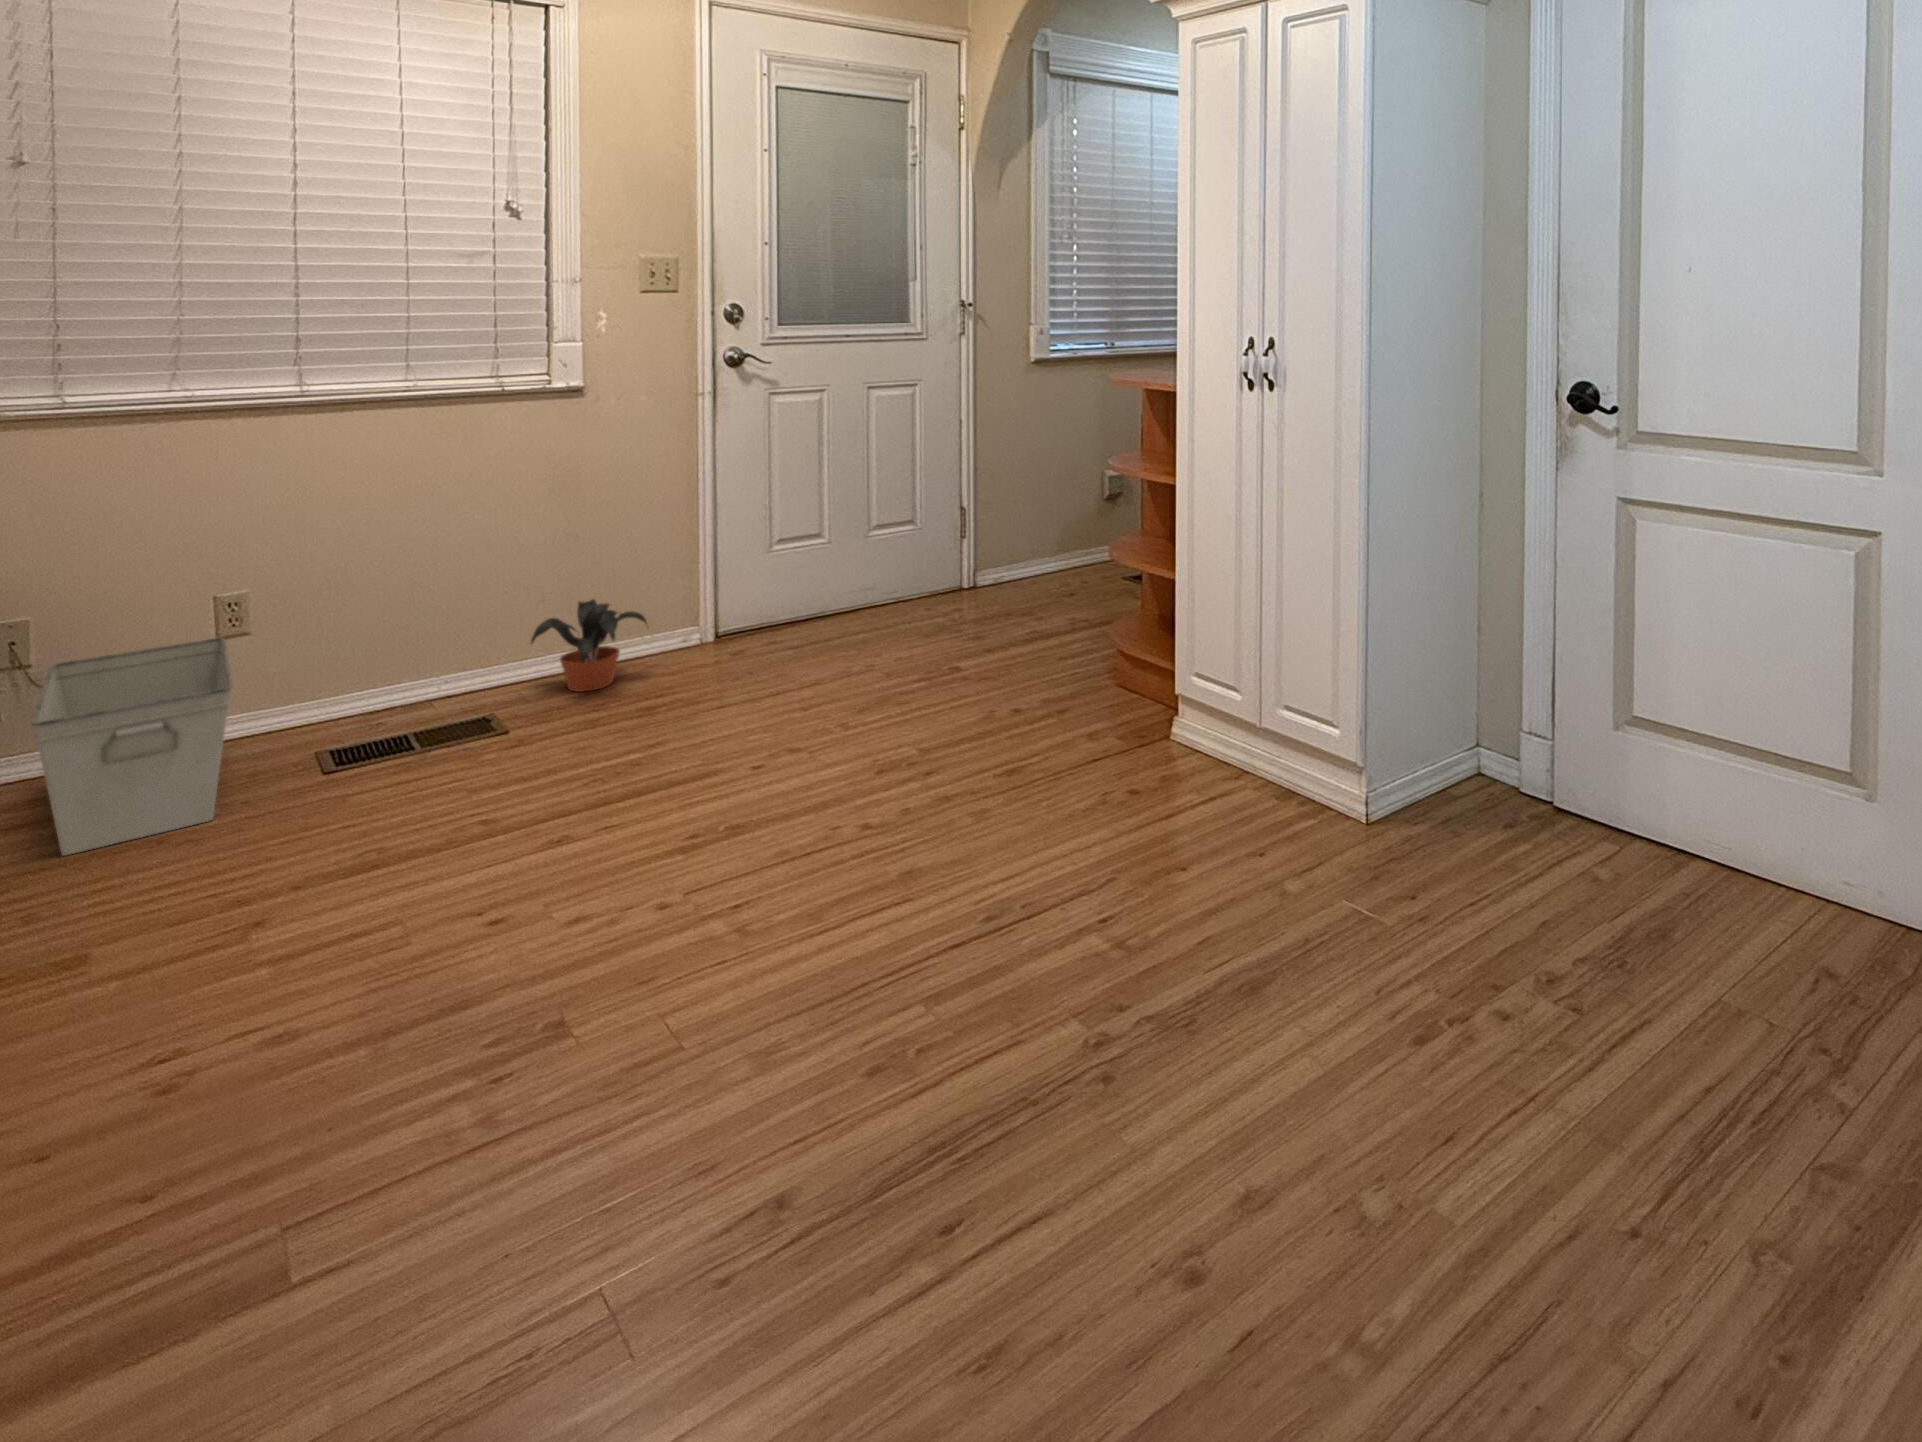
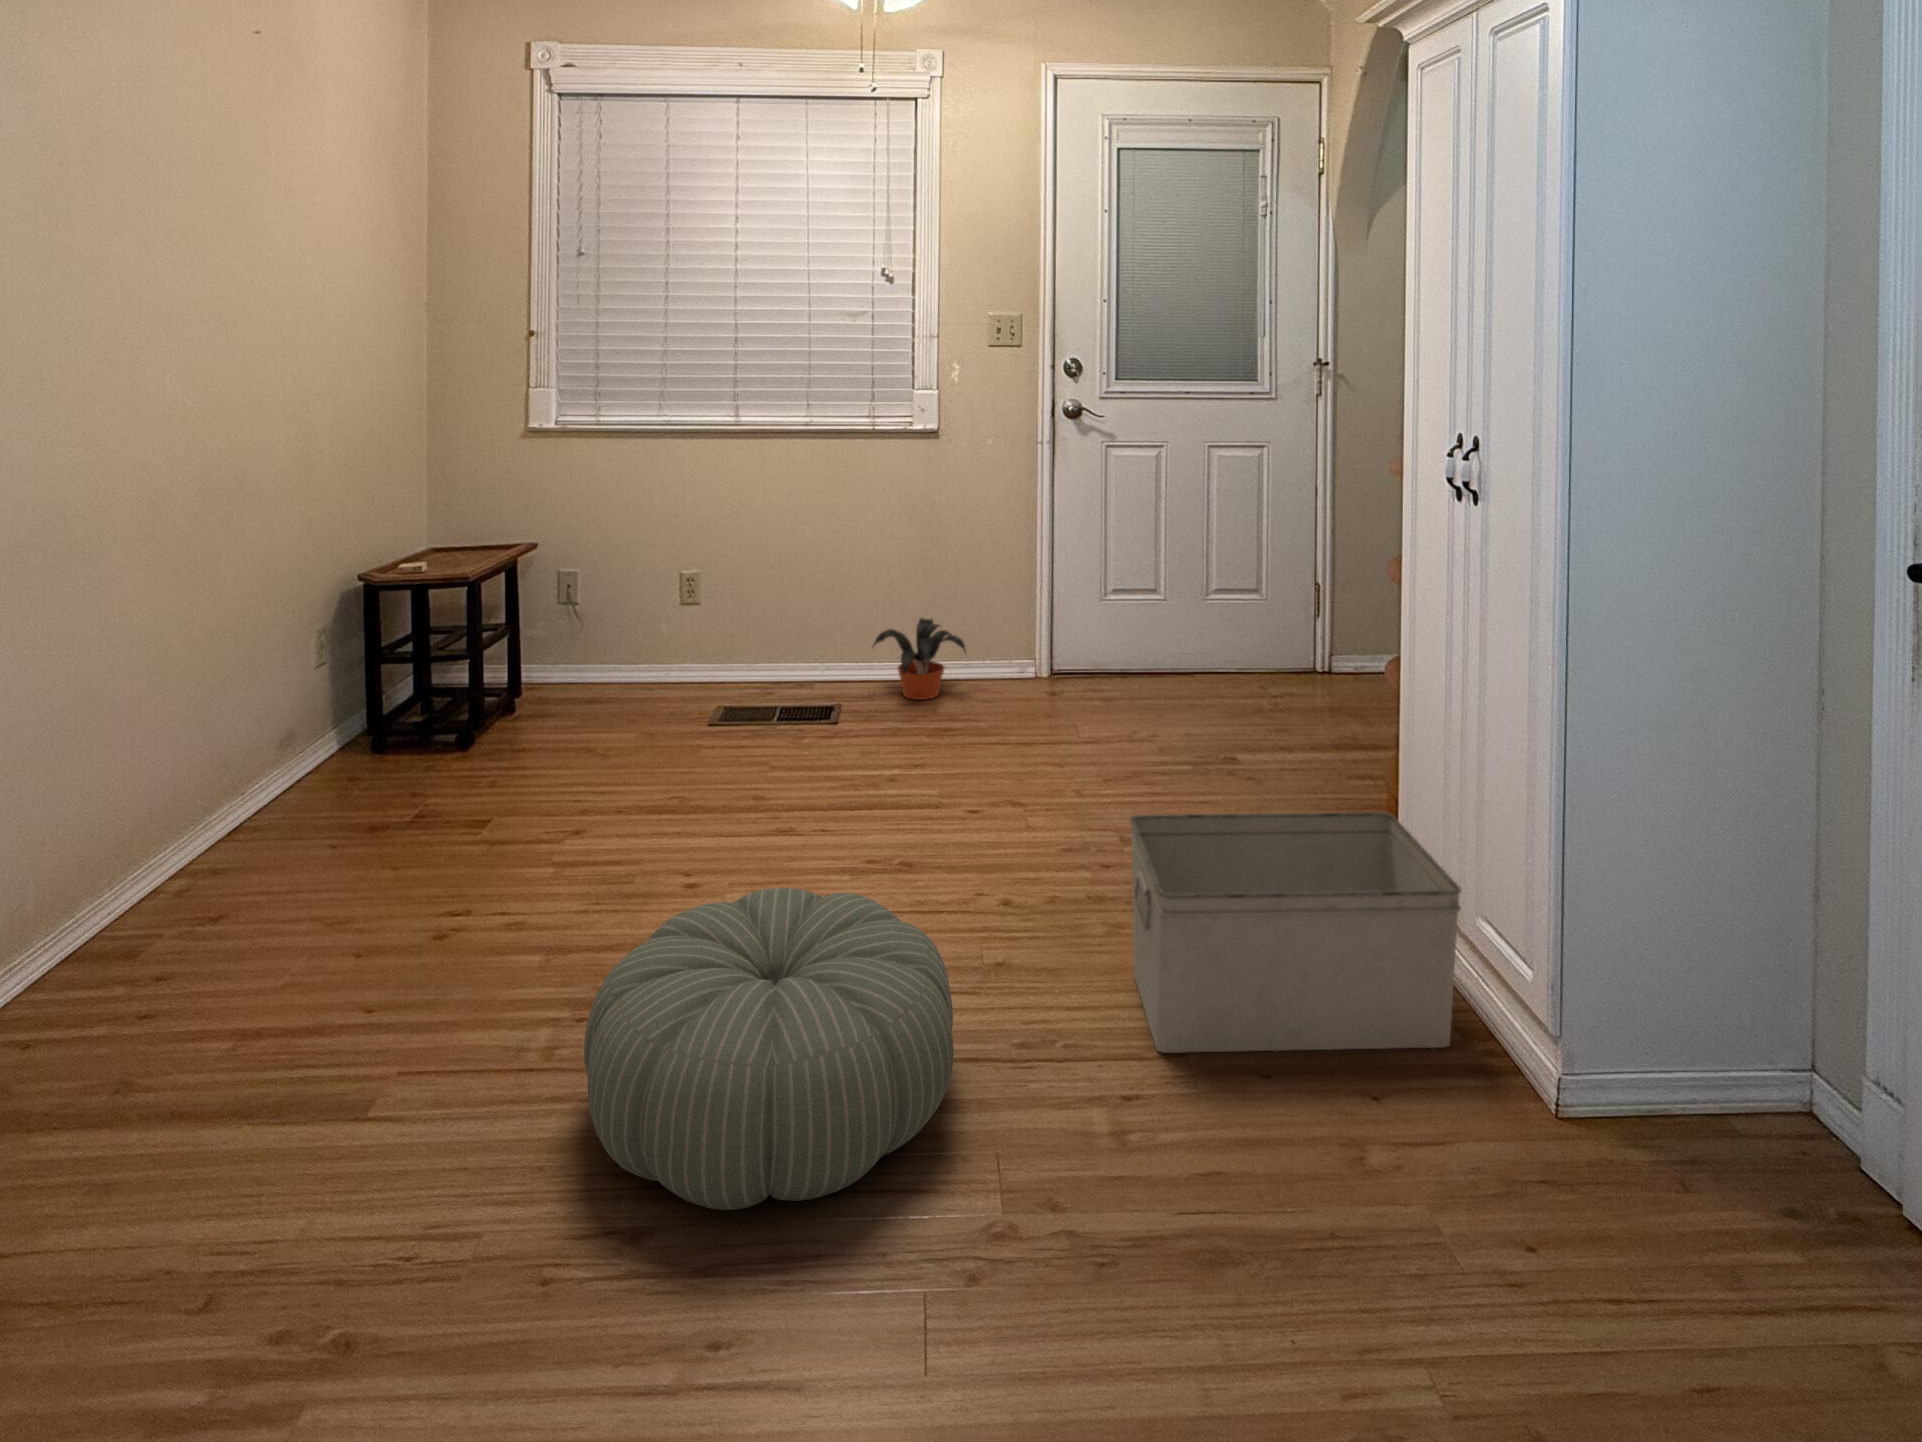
storage bin: present [31,638,233,856] -> present [1130,812,1461,1053]
pouf: none [583,831,991,1163] -> present [584,888,954,1210]

